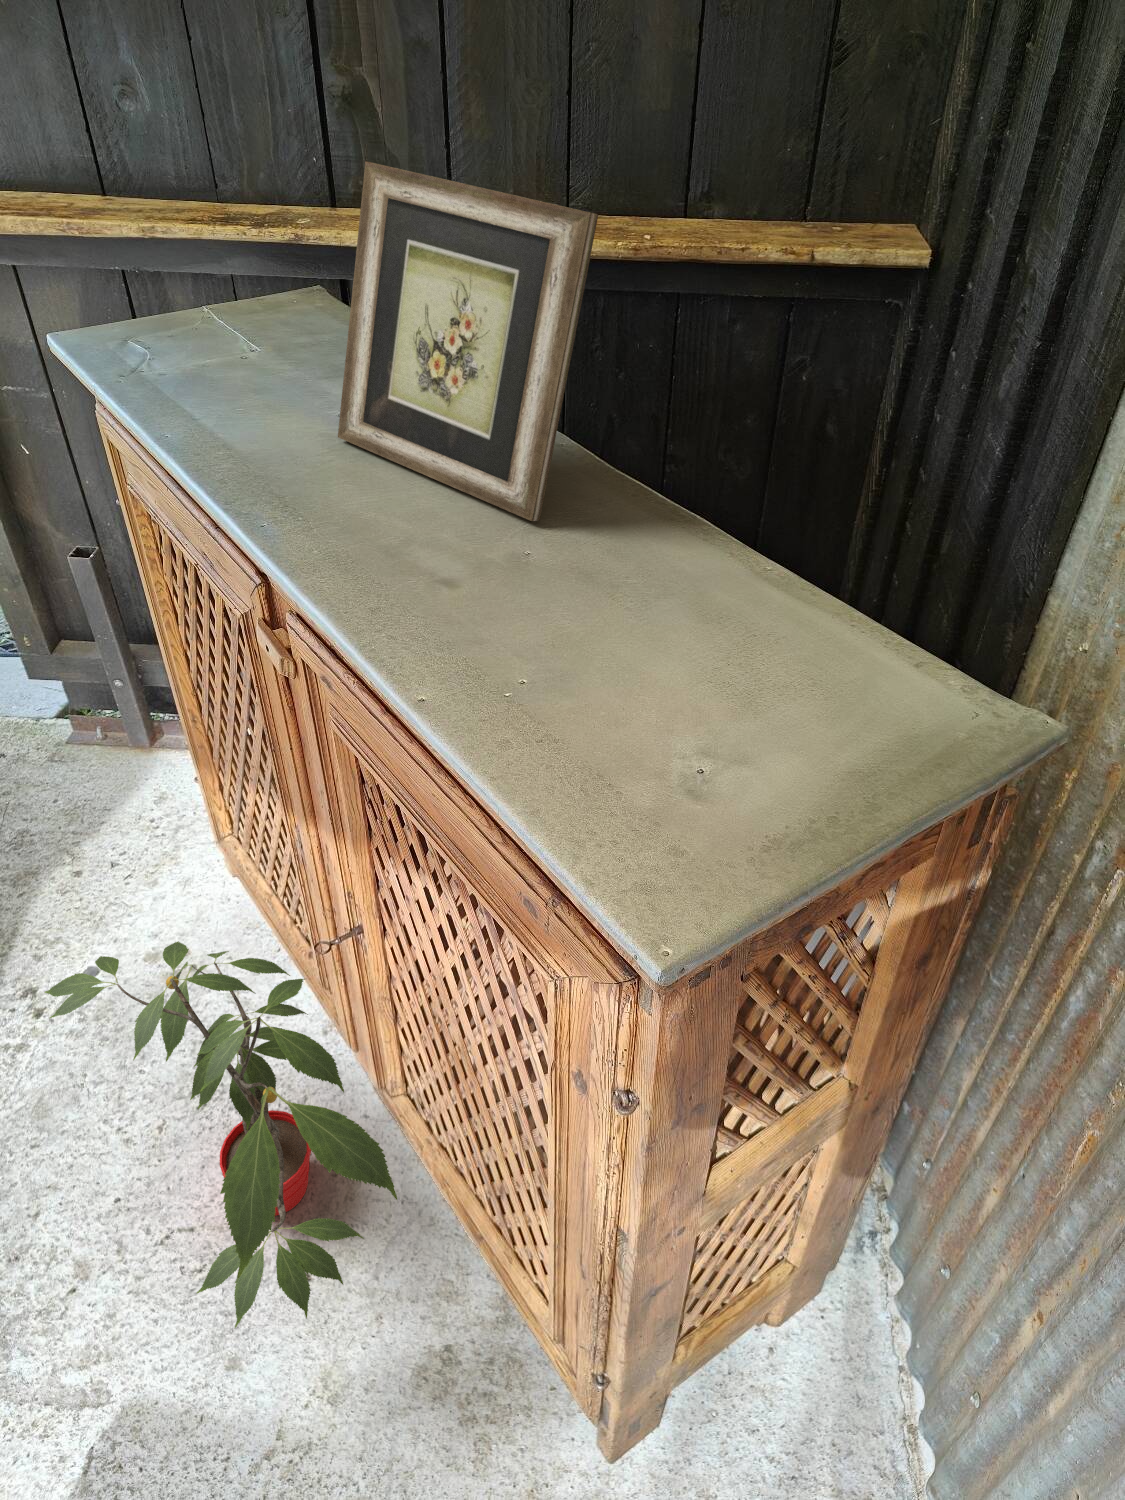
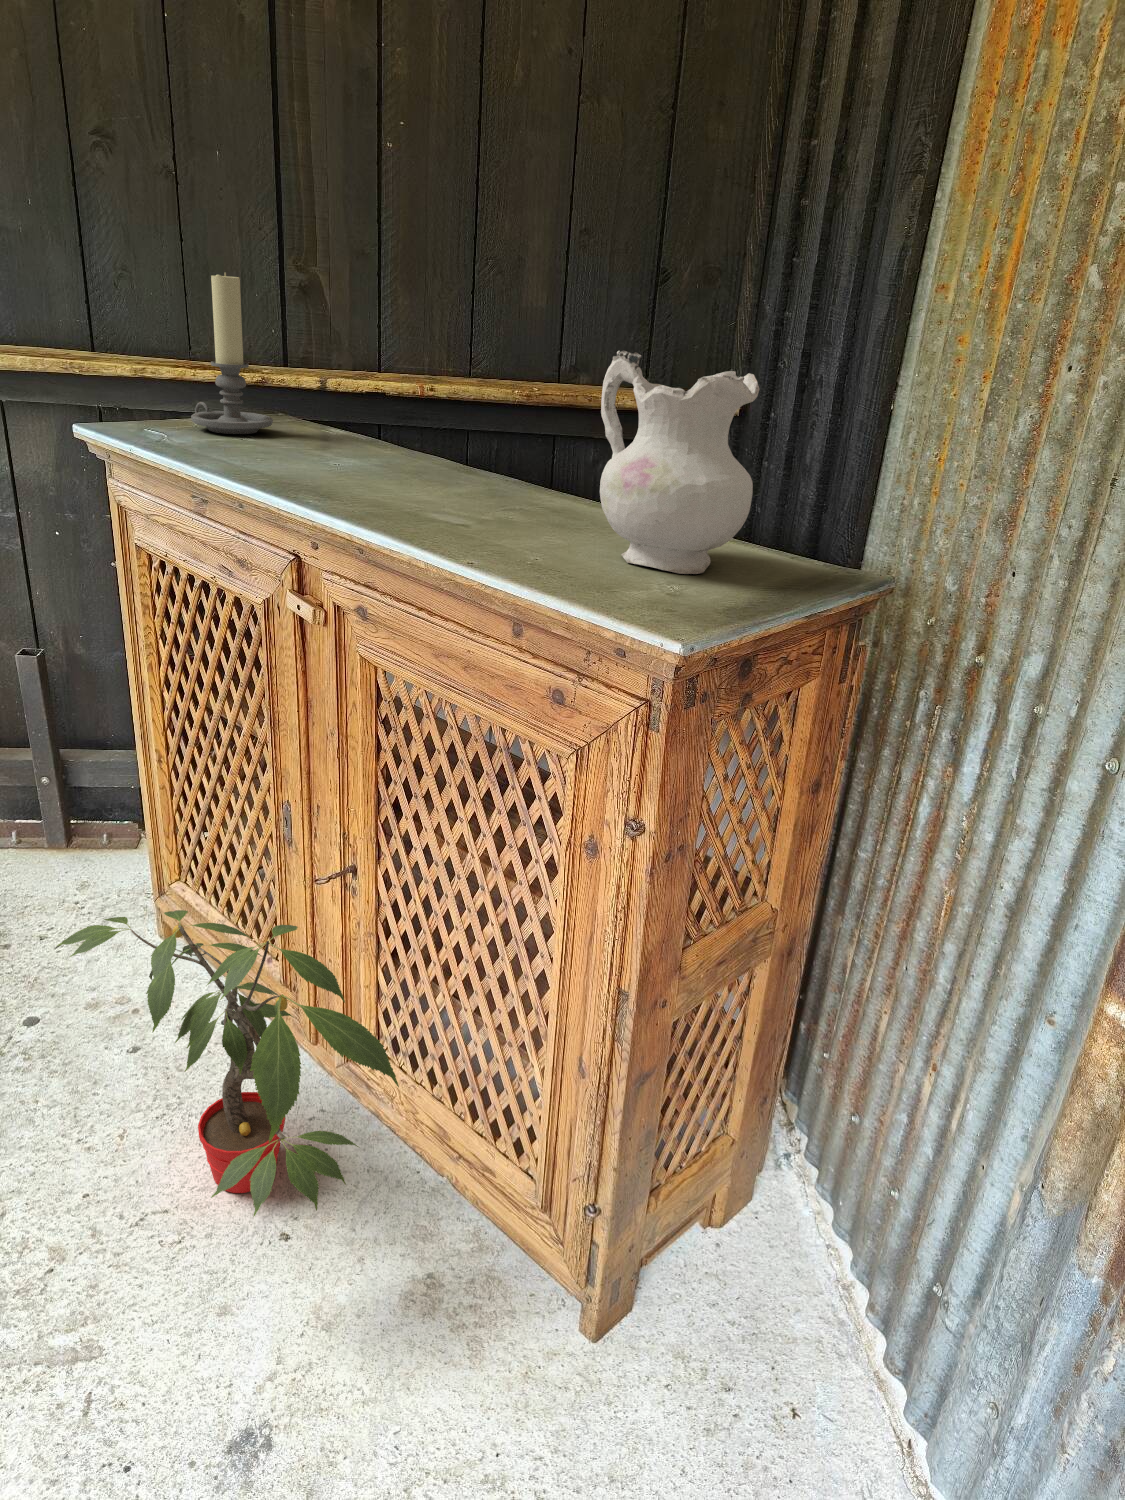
candle holder: none [190,121,292,340] -> present [191,273,273,434]
picture frame: present [338,161,598,521] -> none [343,277,557,507]
ceramic pitcher: none [614,370,857,720] -> present [600,350,759,574]

